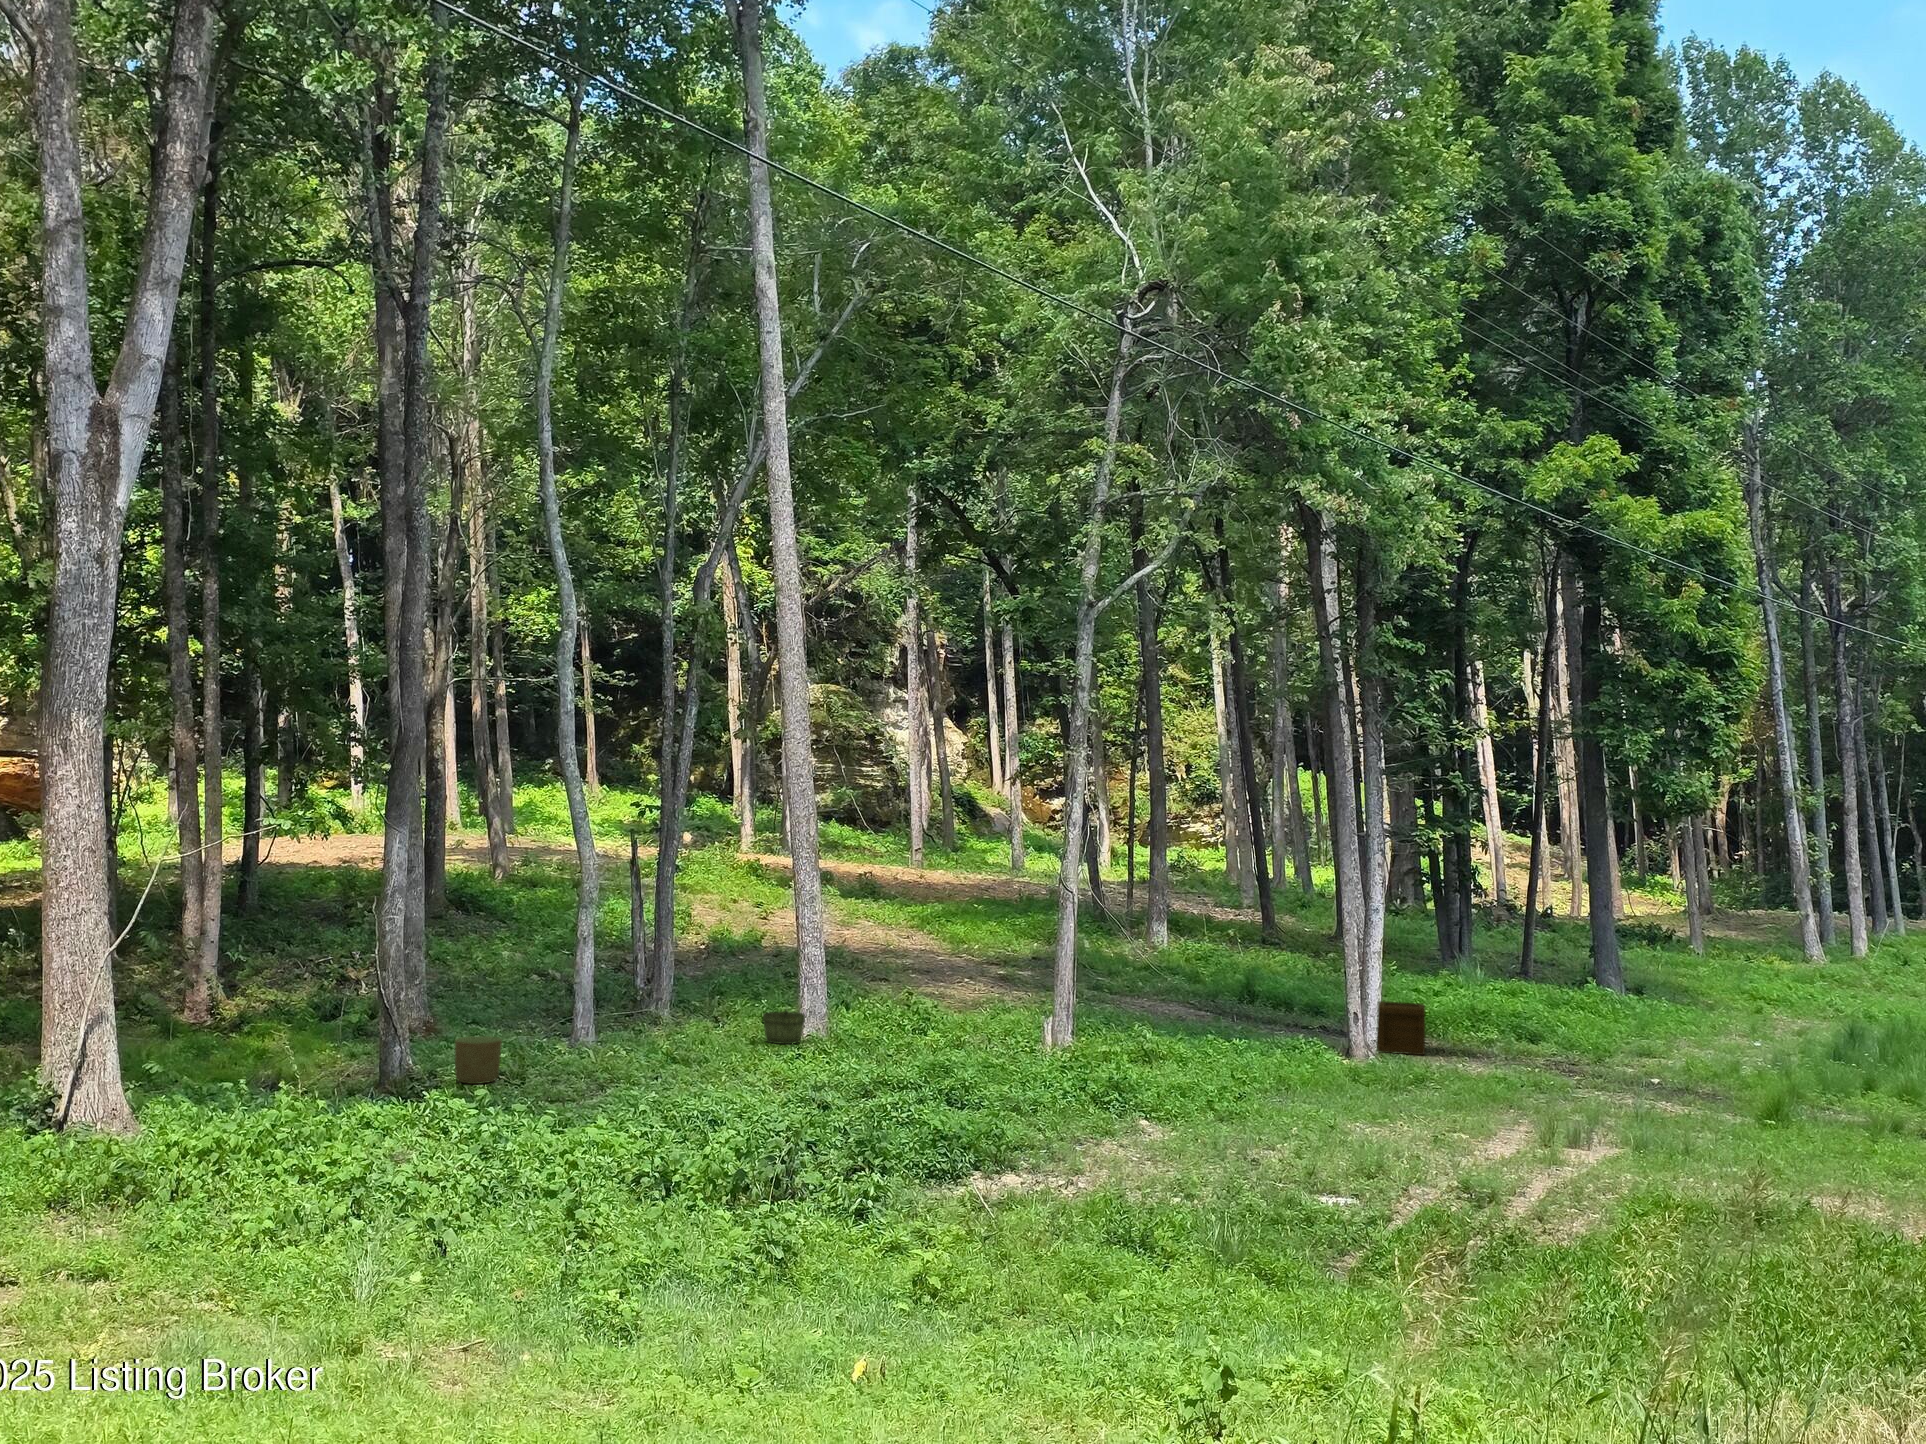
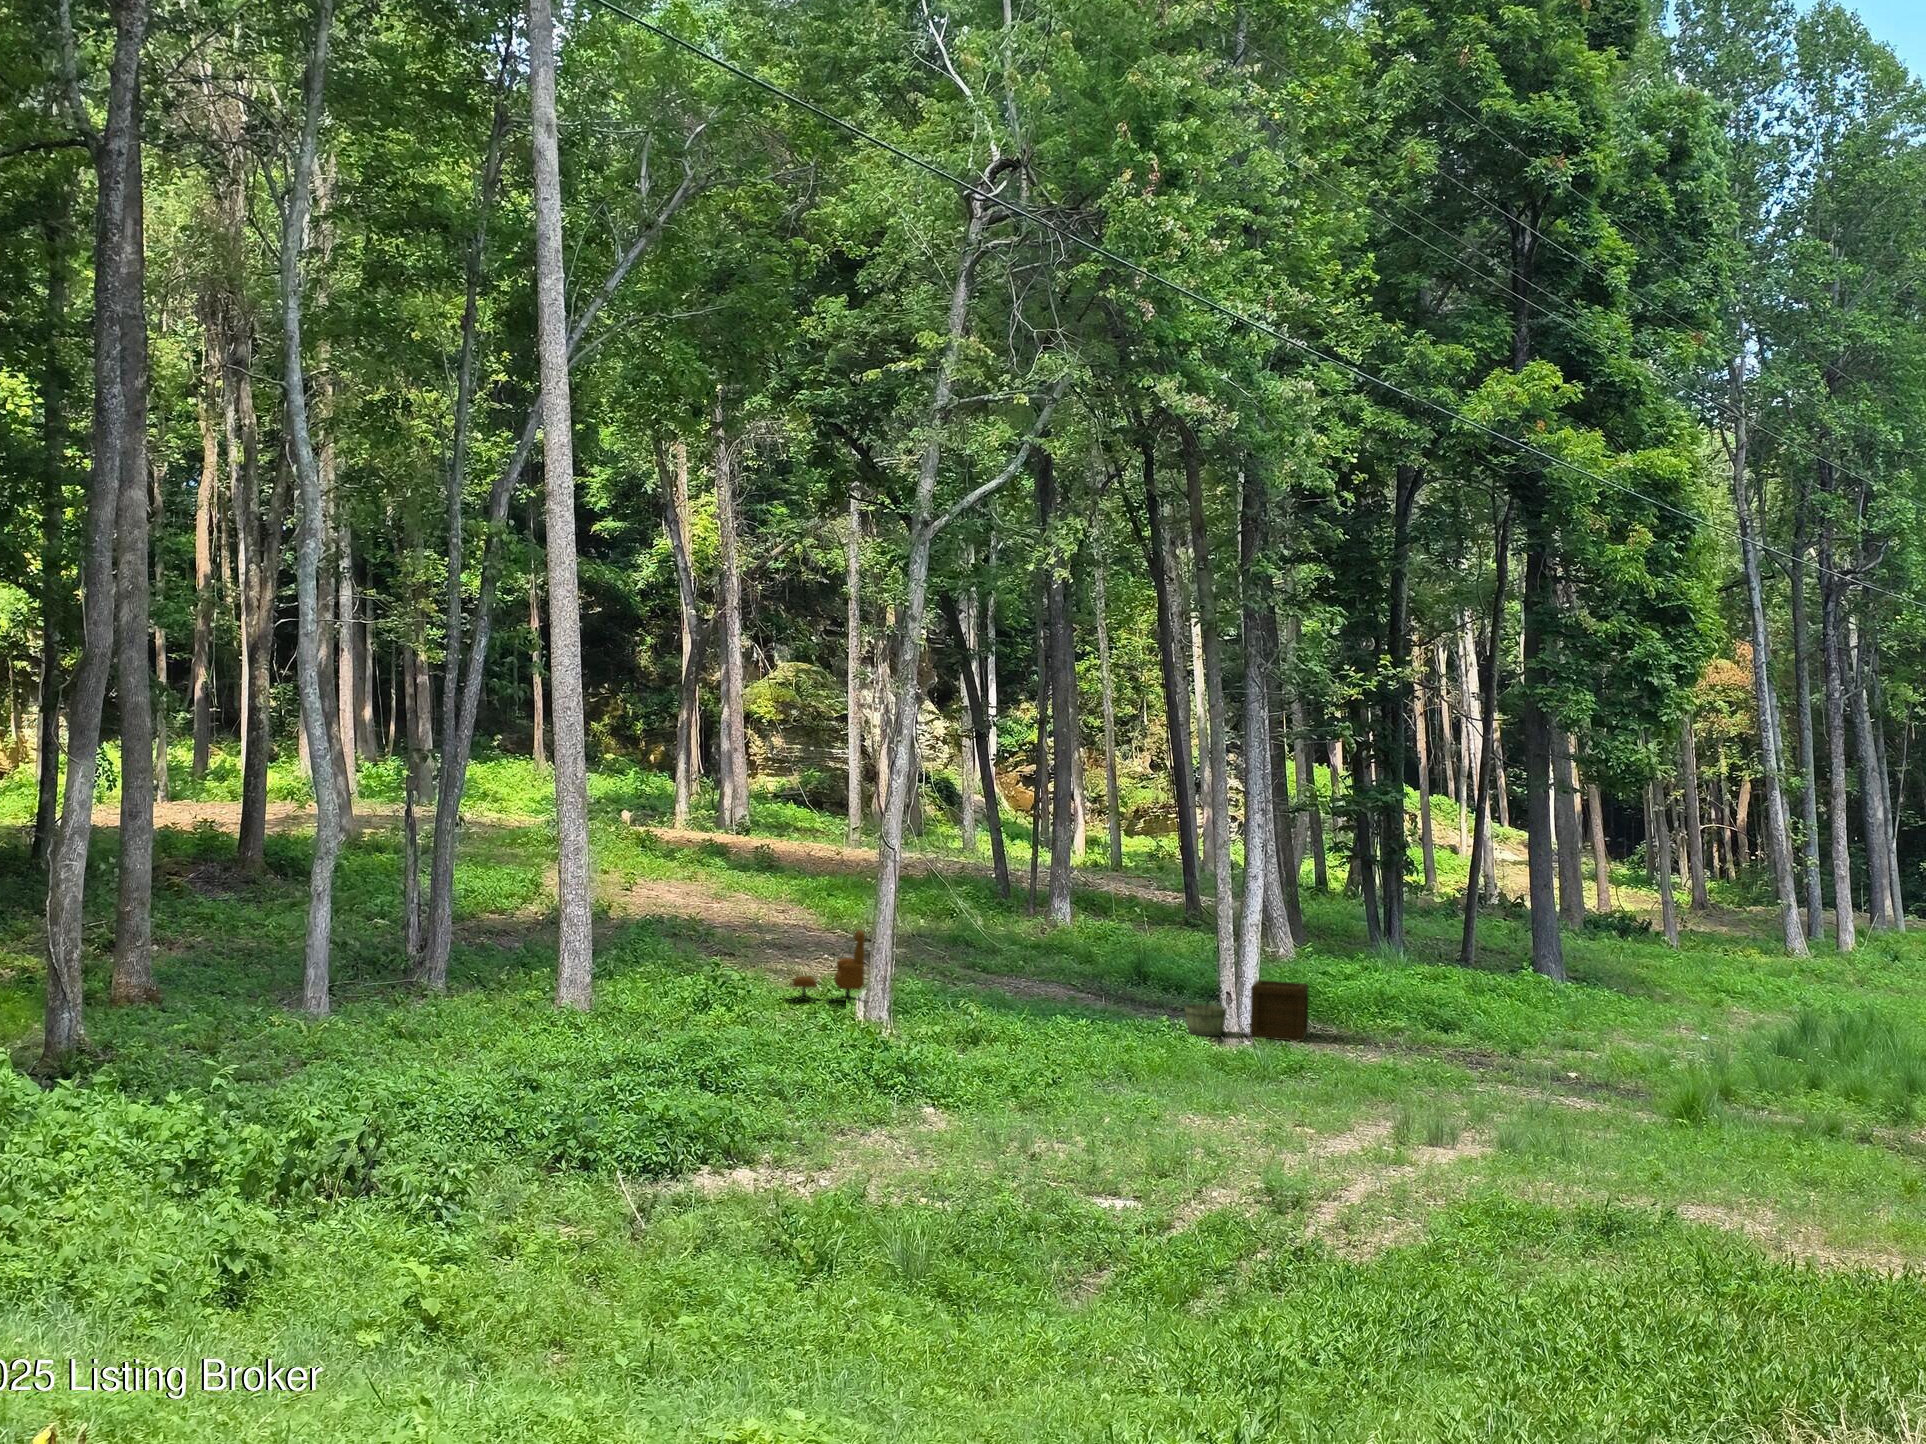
lounge chair: none [981,964,1054,1029] -> present [788,930,867,1004]
wooden bucket: present [762,1010,805,1044] -> present [1185,1003,1227,1036]
planter: present [455,1036,502,1084] -> none [83,996,143,1052]

